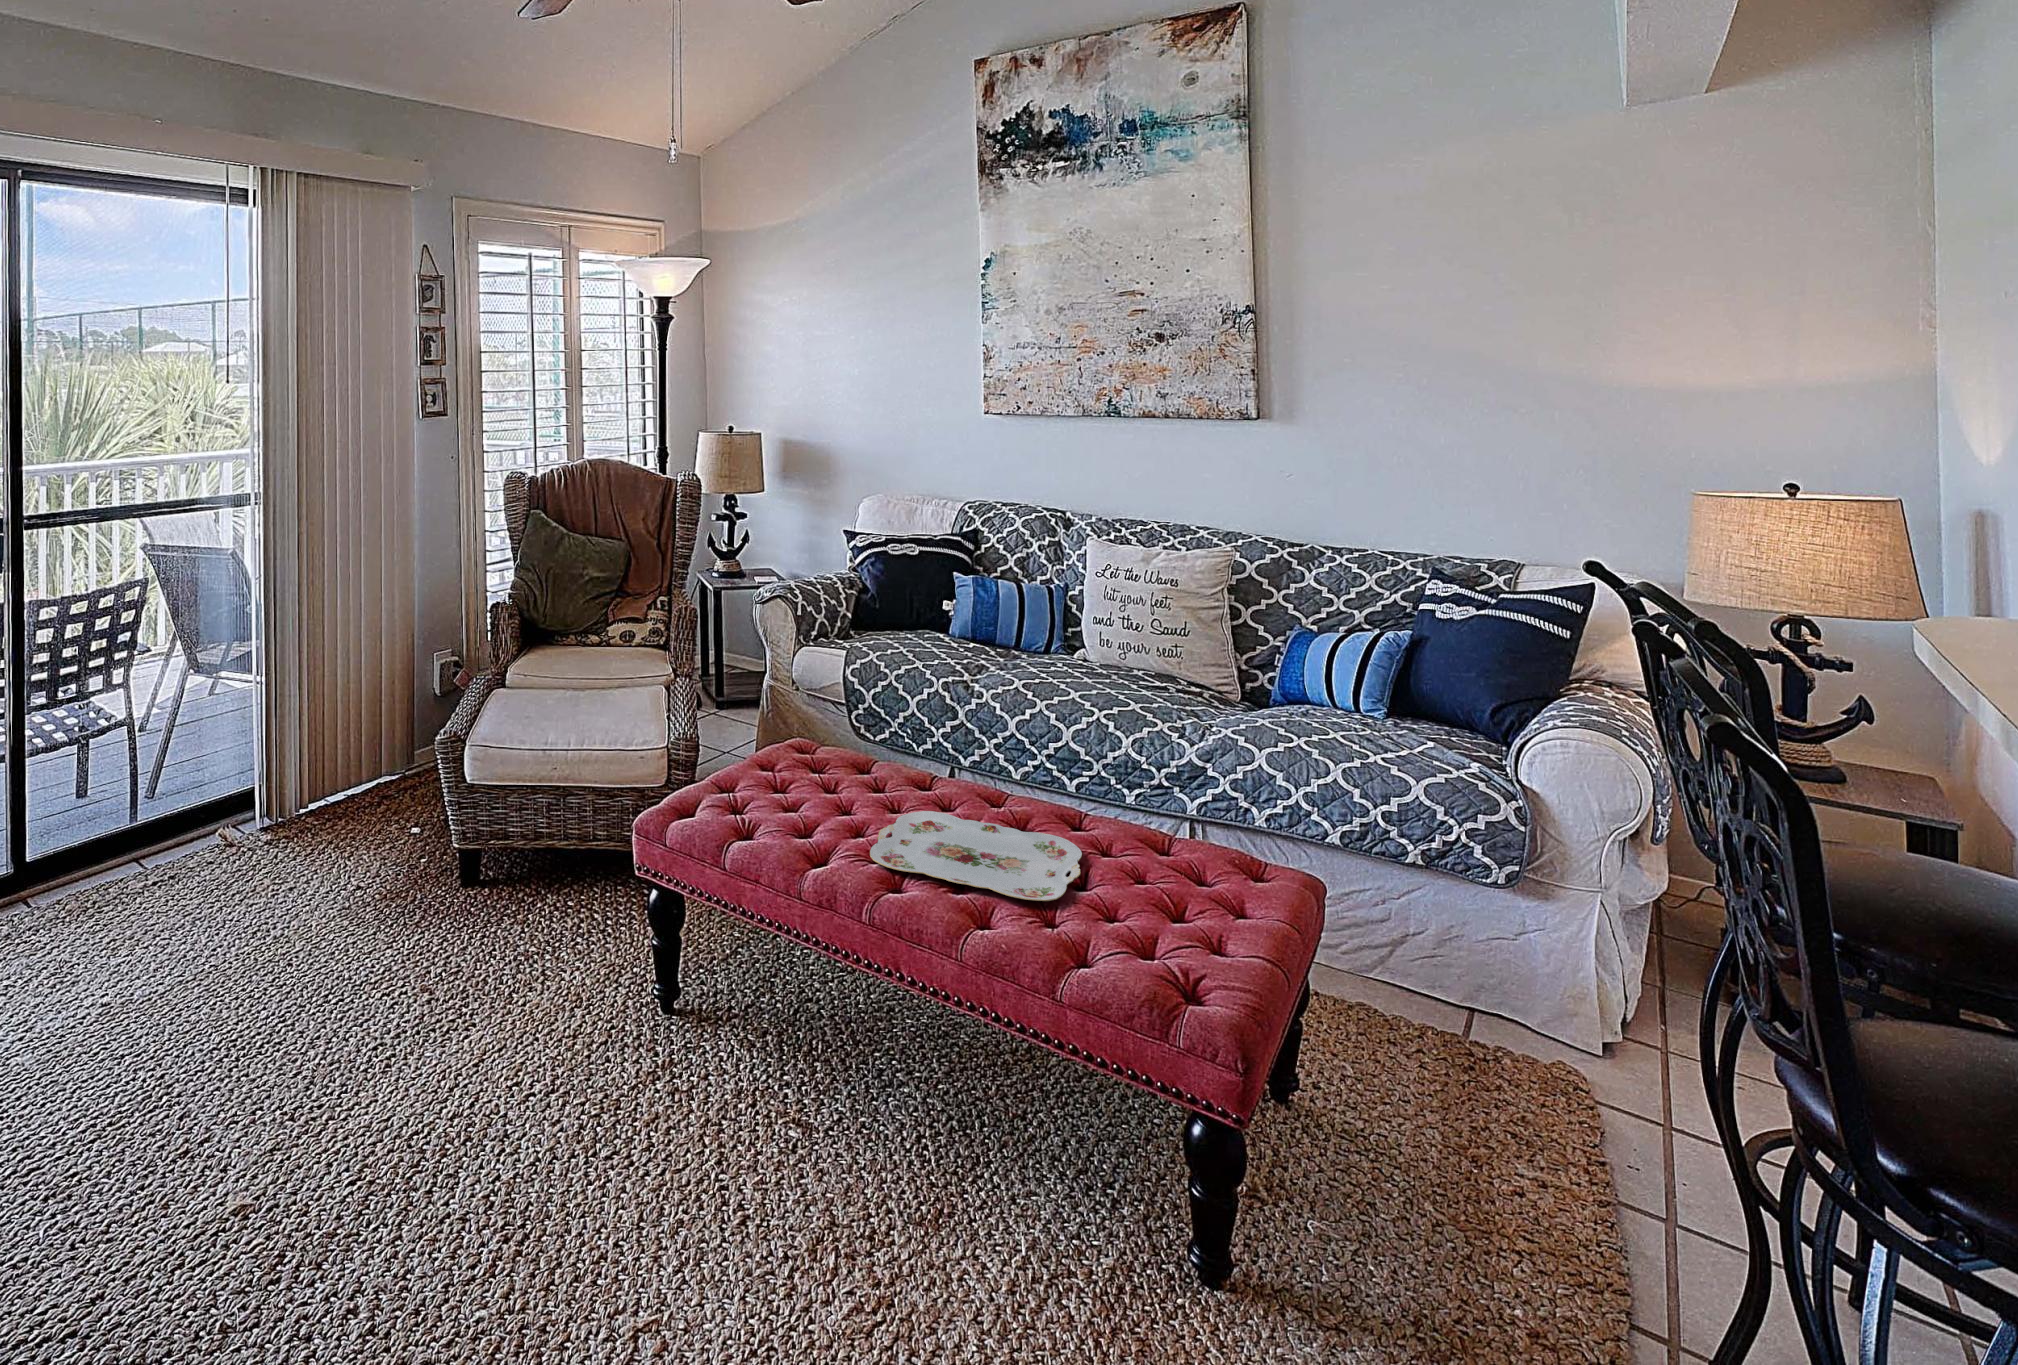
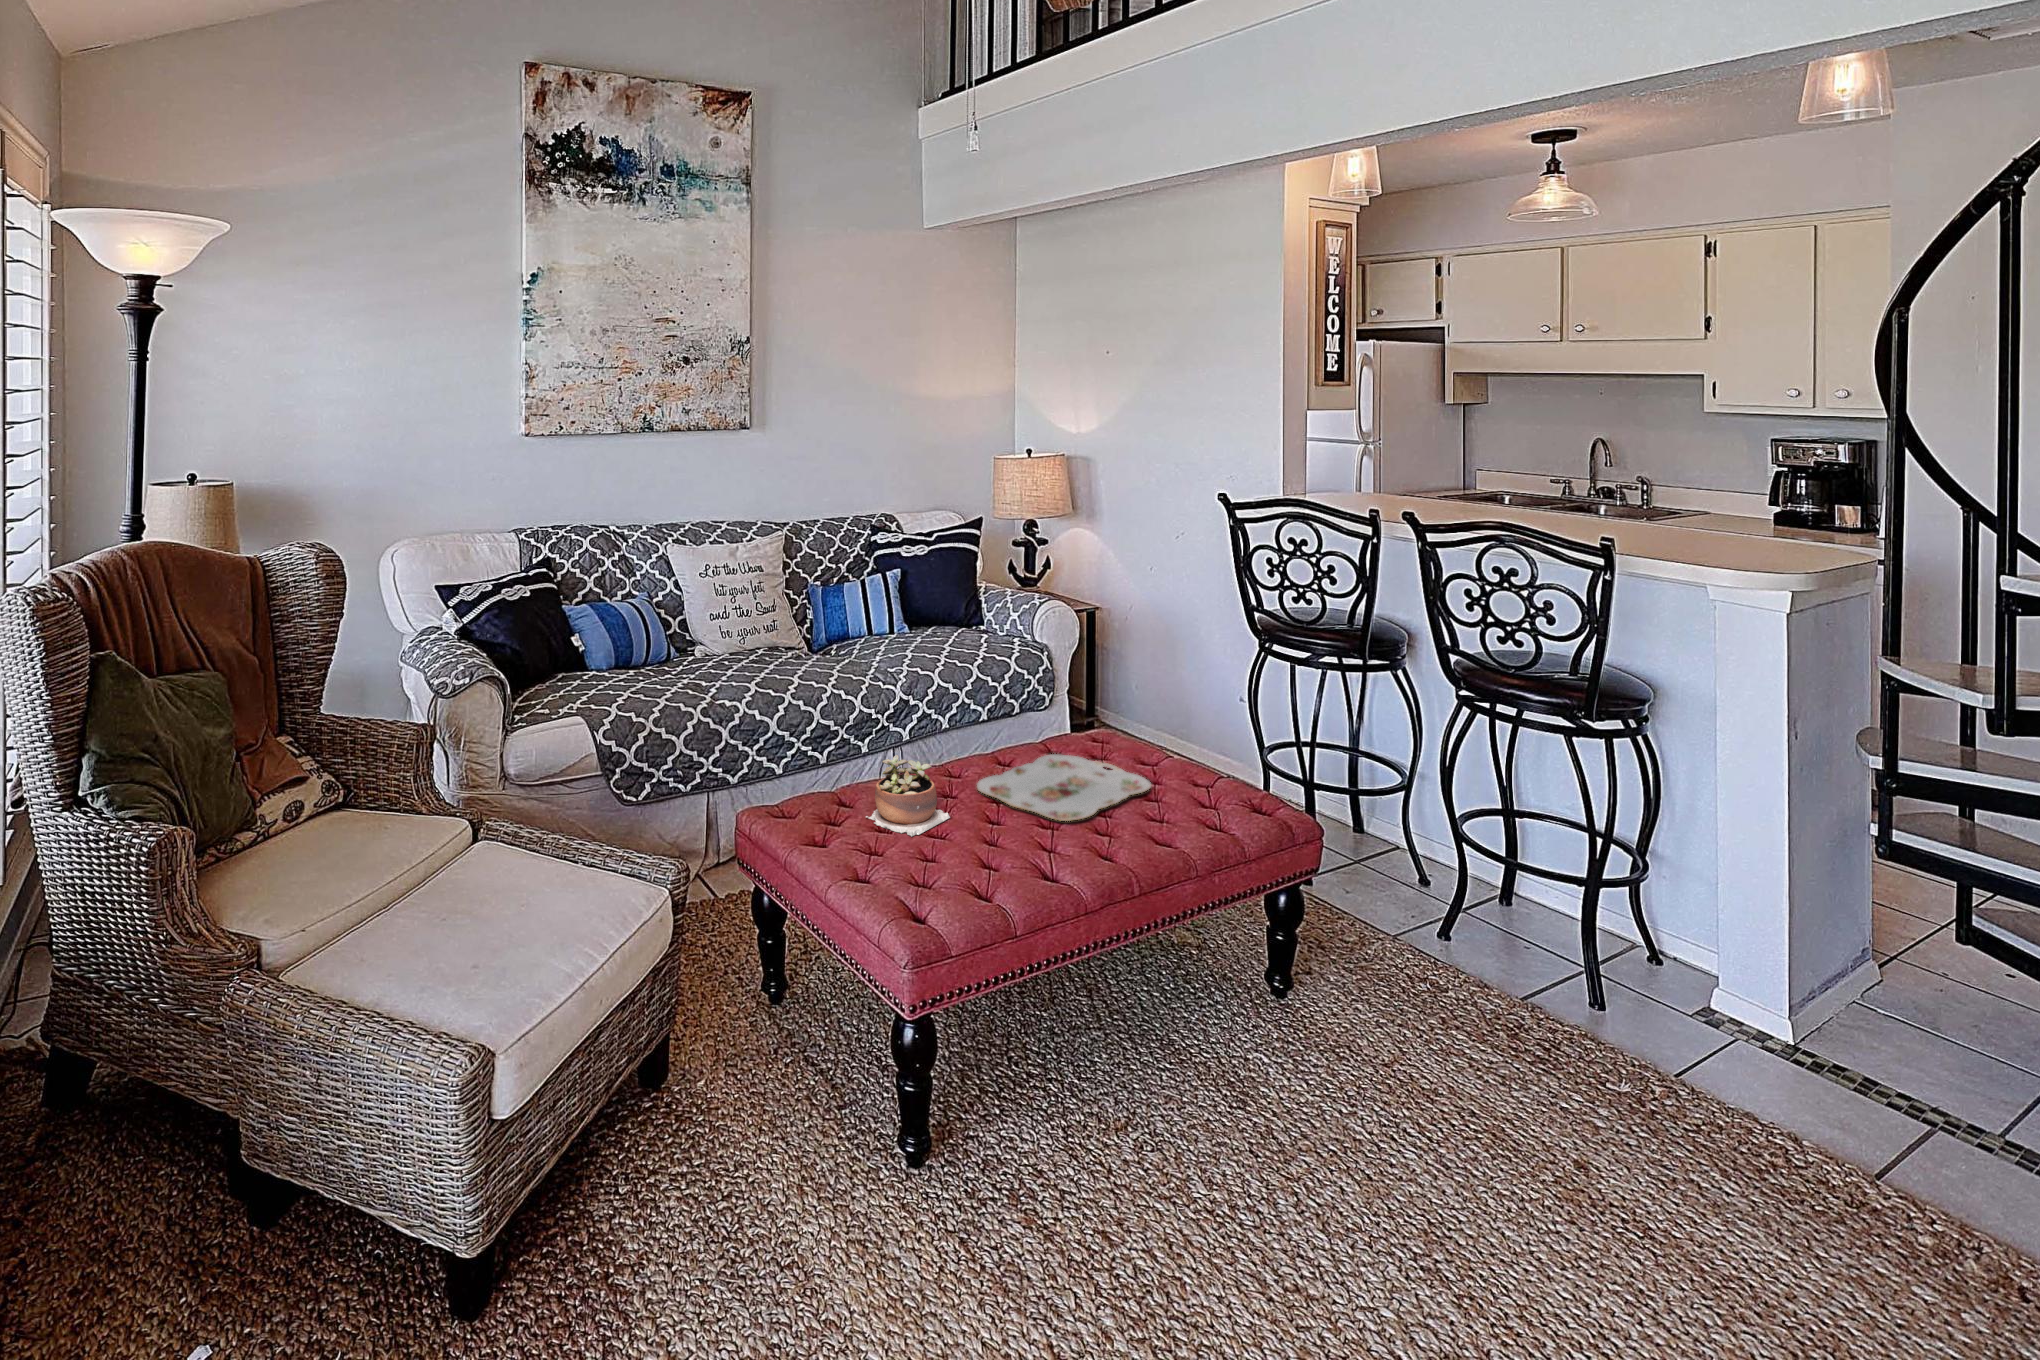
succulent plant: none [766,735,844,811] -> present [866,755,950,837]

